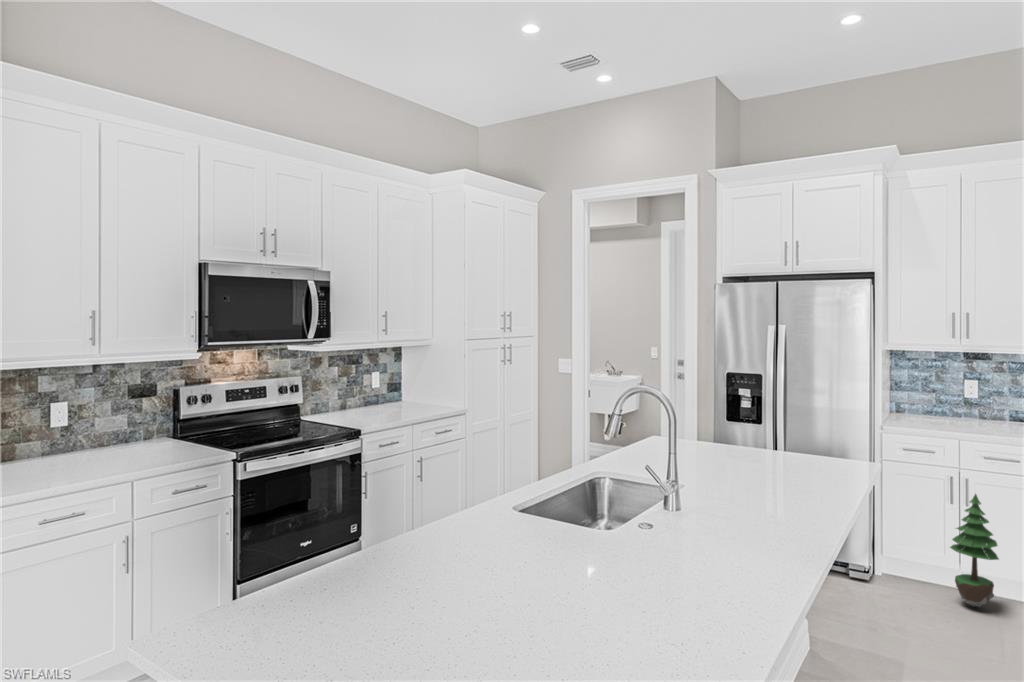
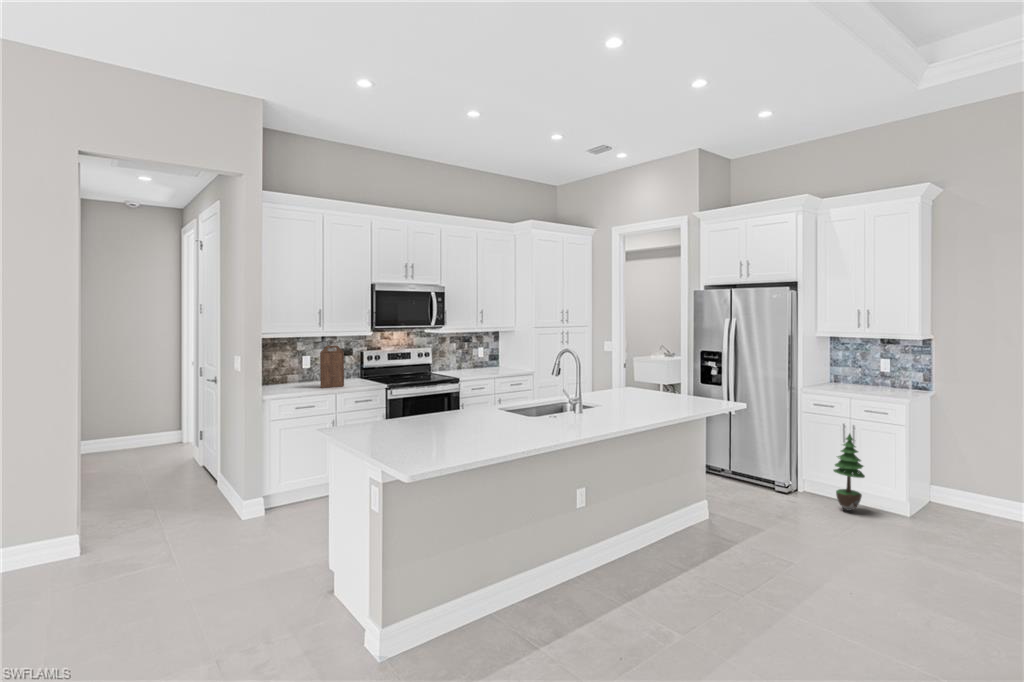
cutting board: none [93,382,145,470] -> present [320,346,344,388]

